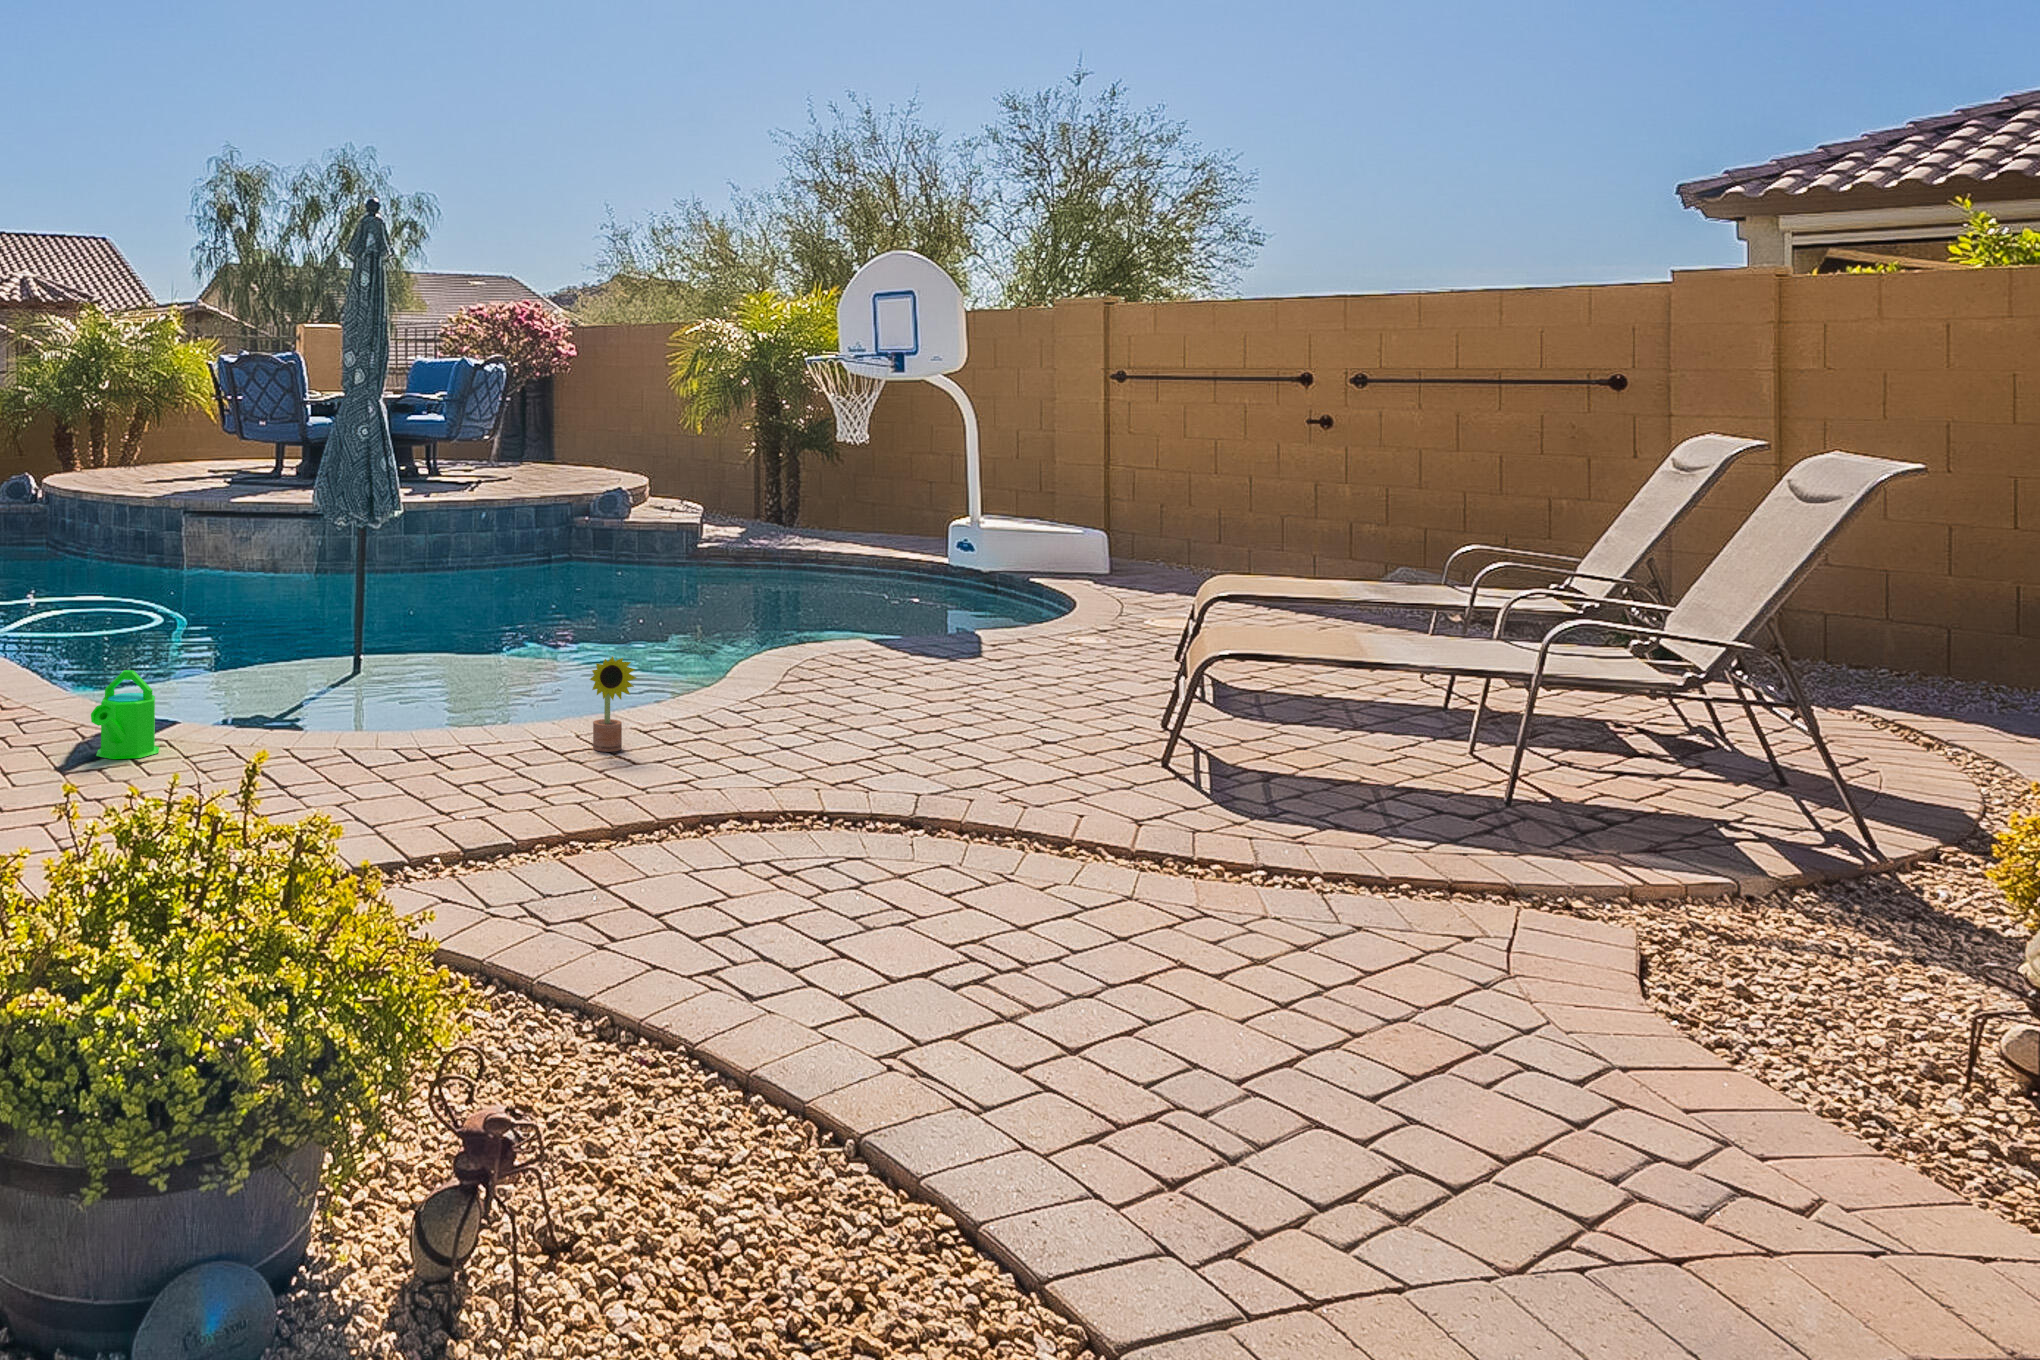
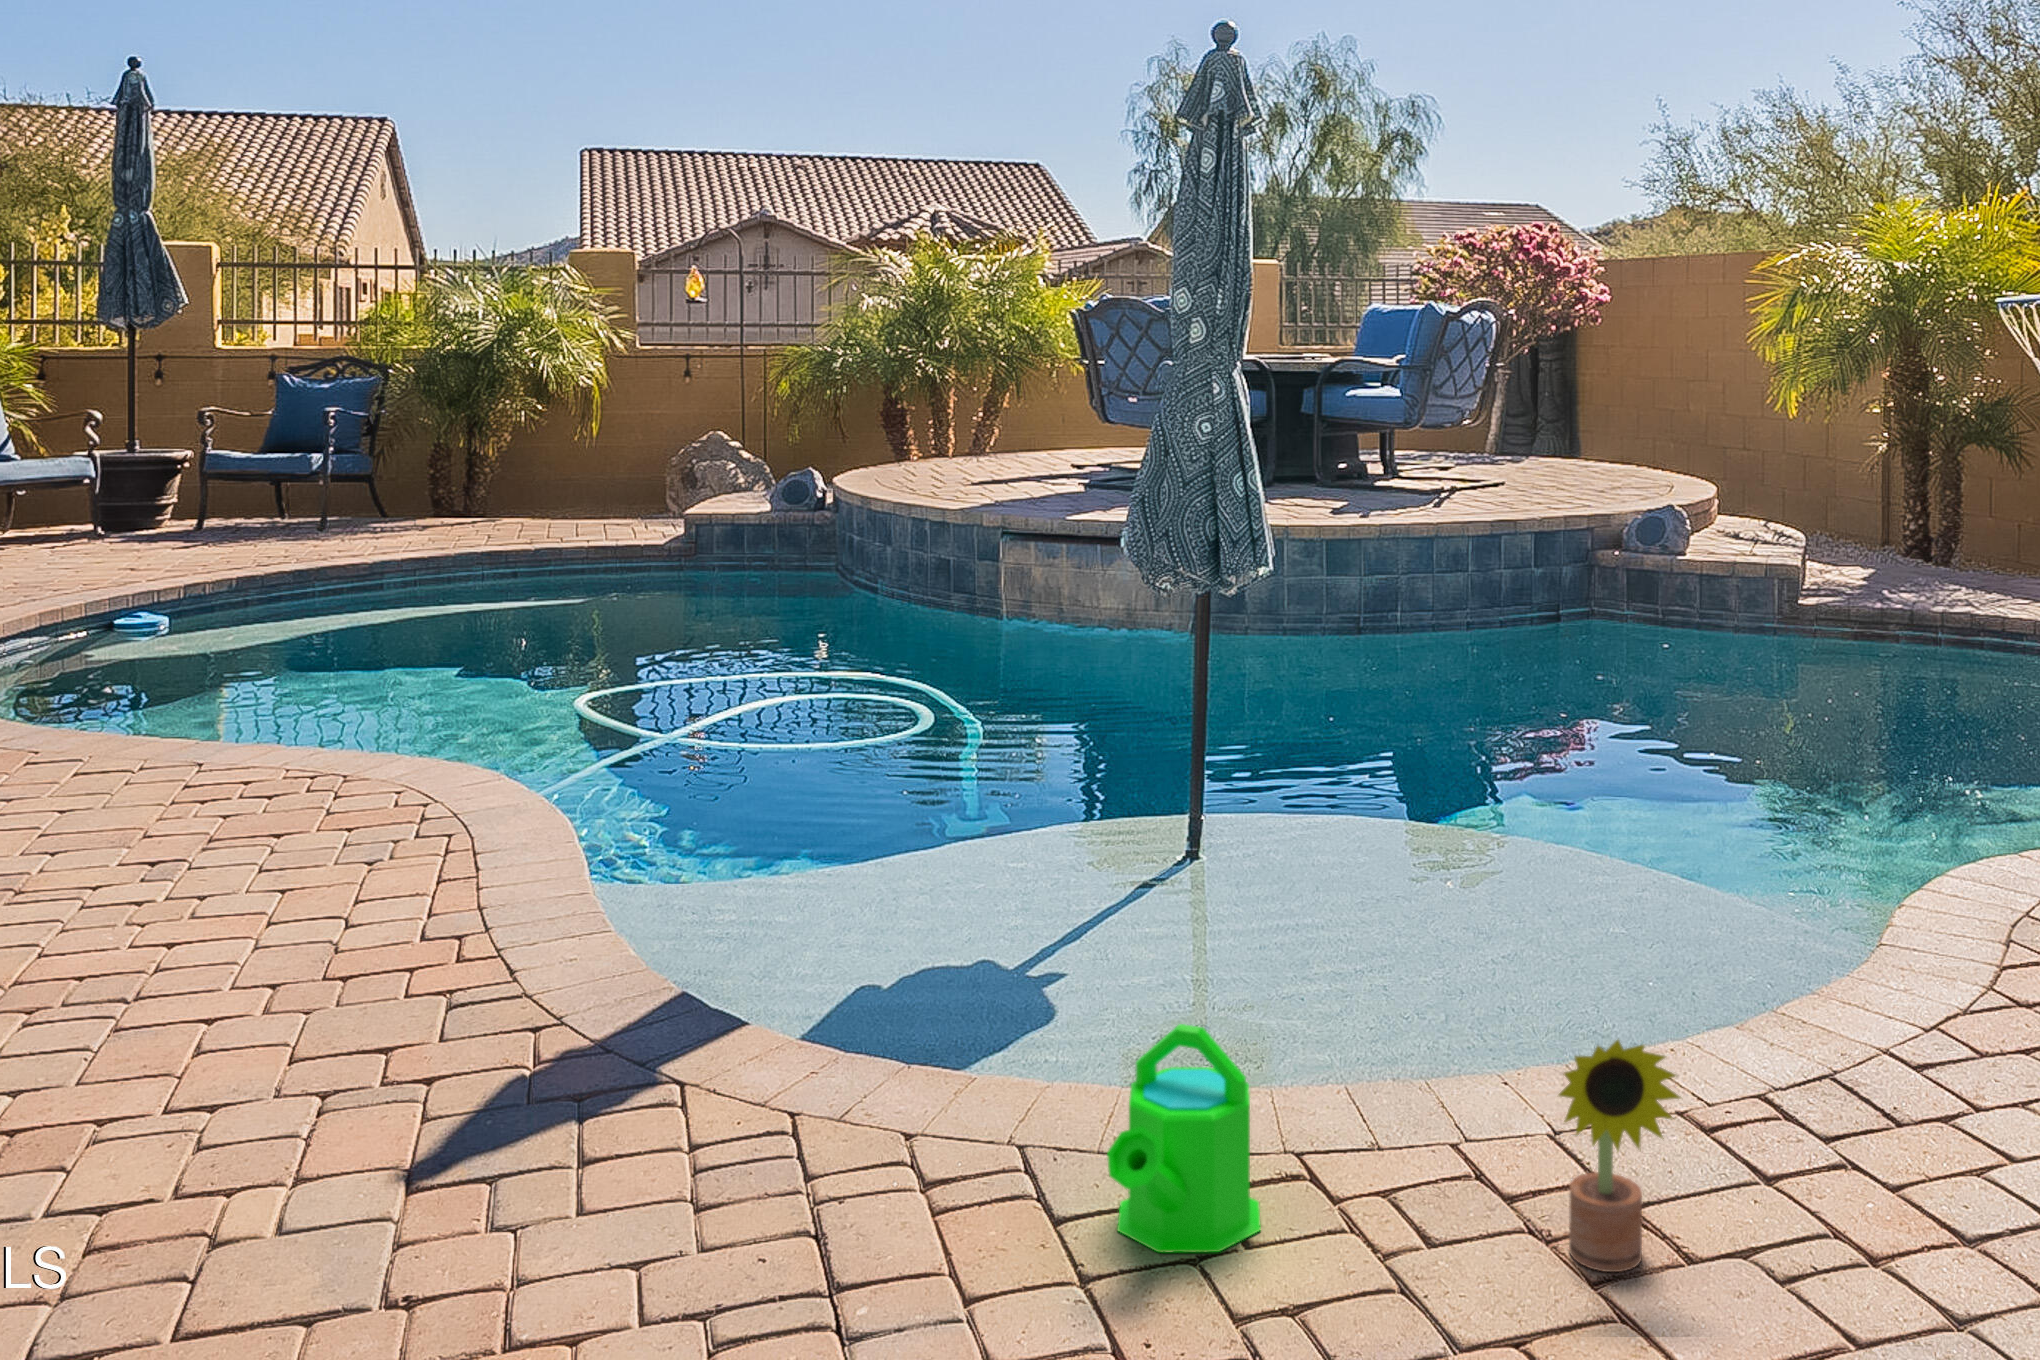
watering can: present [91,670,159,759] -> present [1107,1024,1261,1252]

